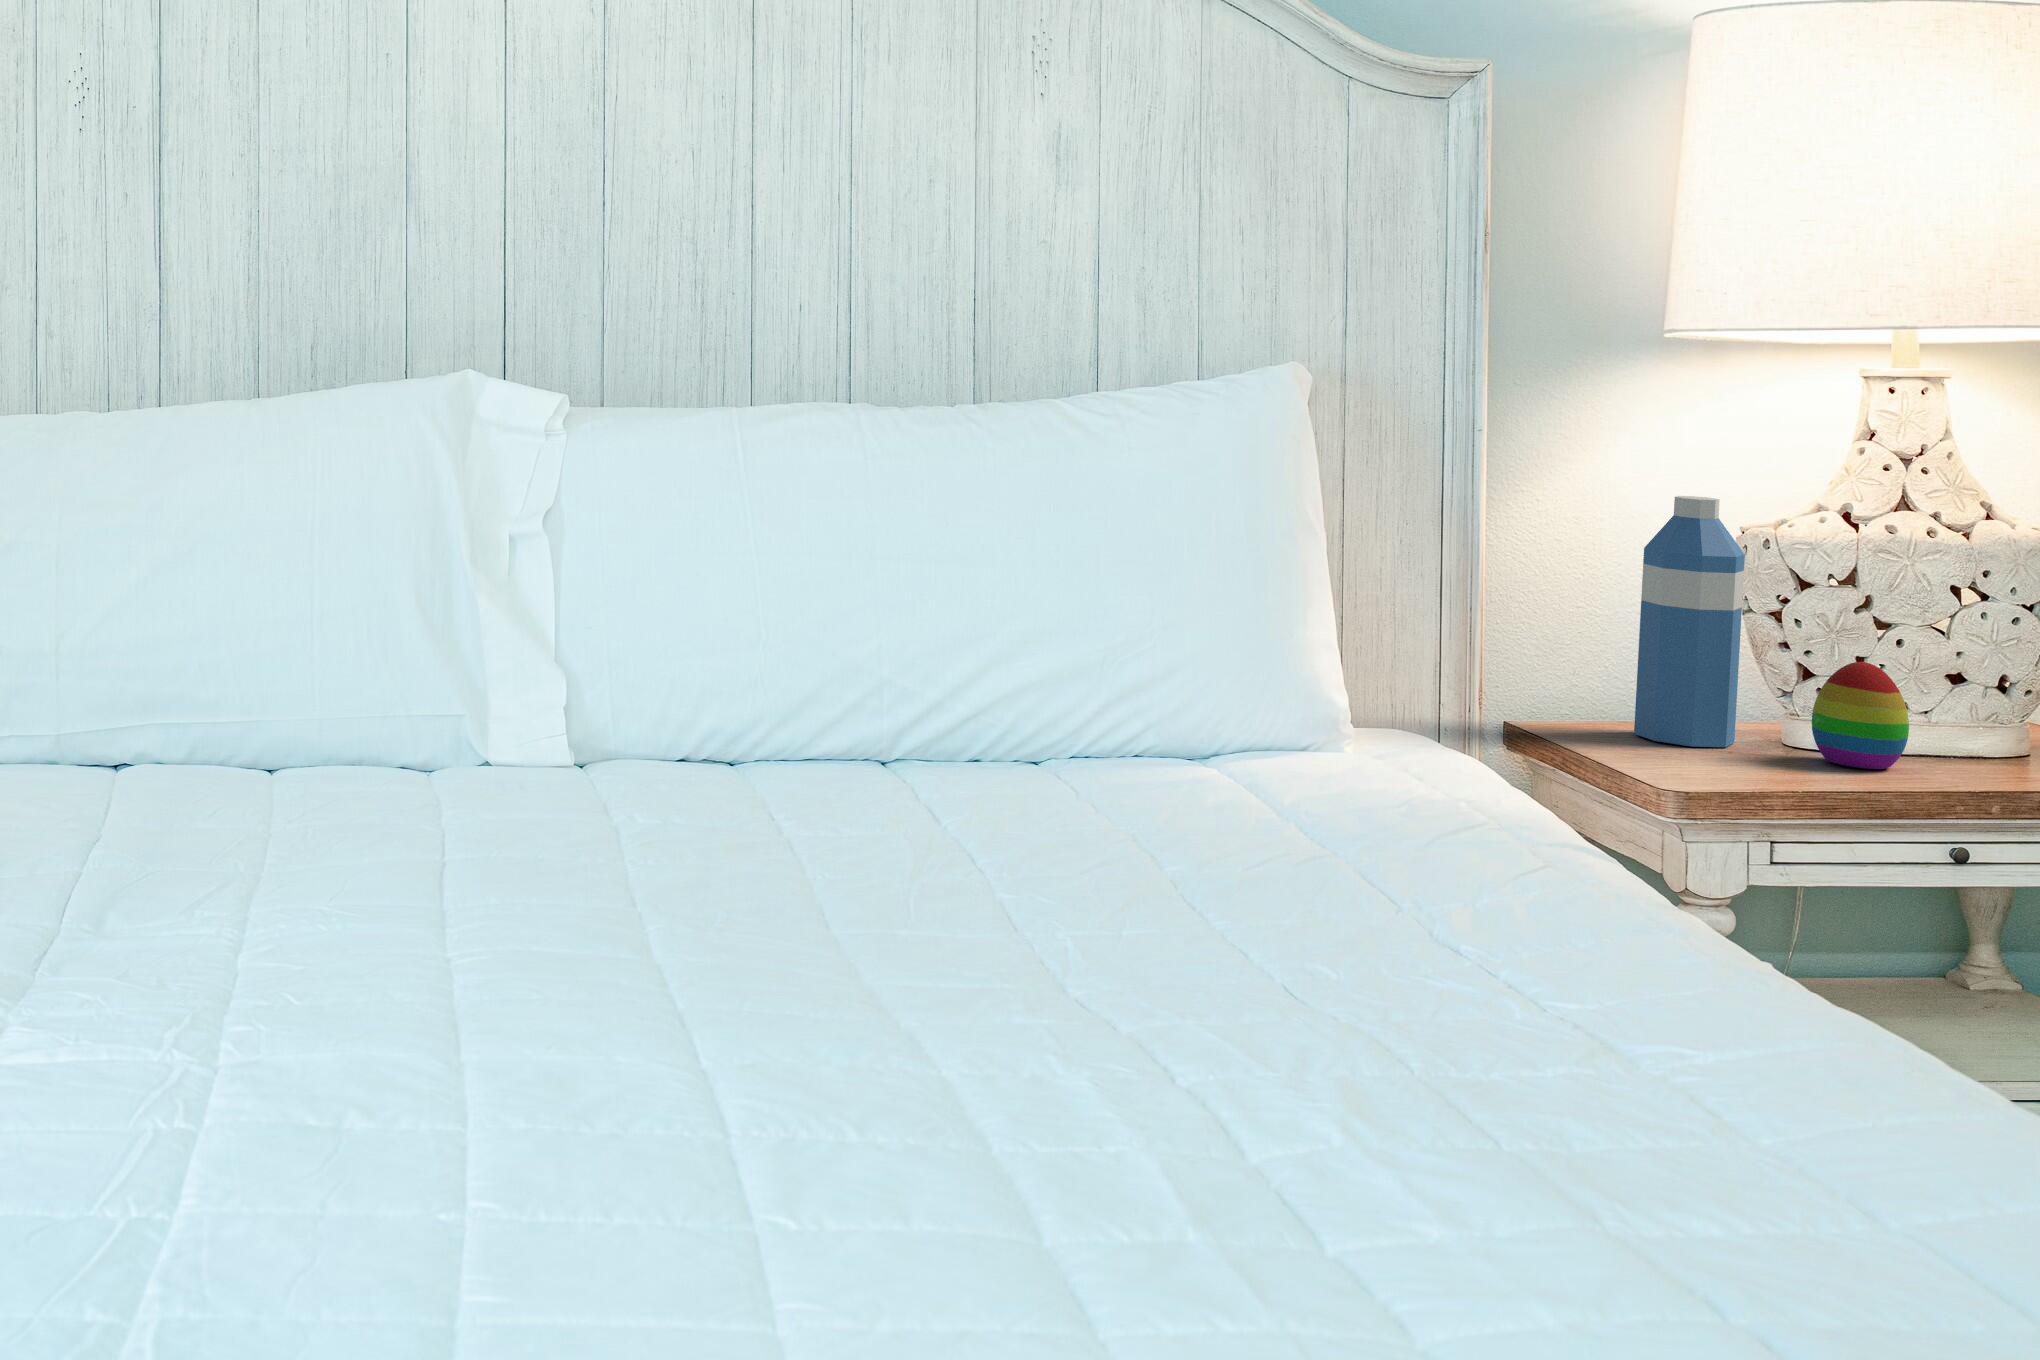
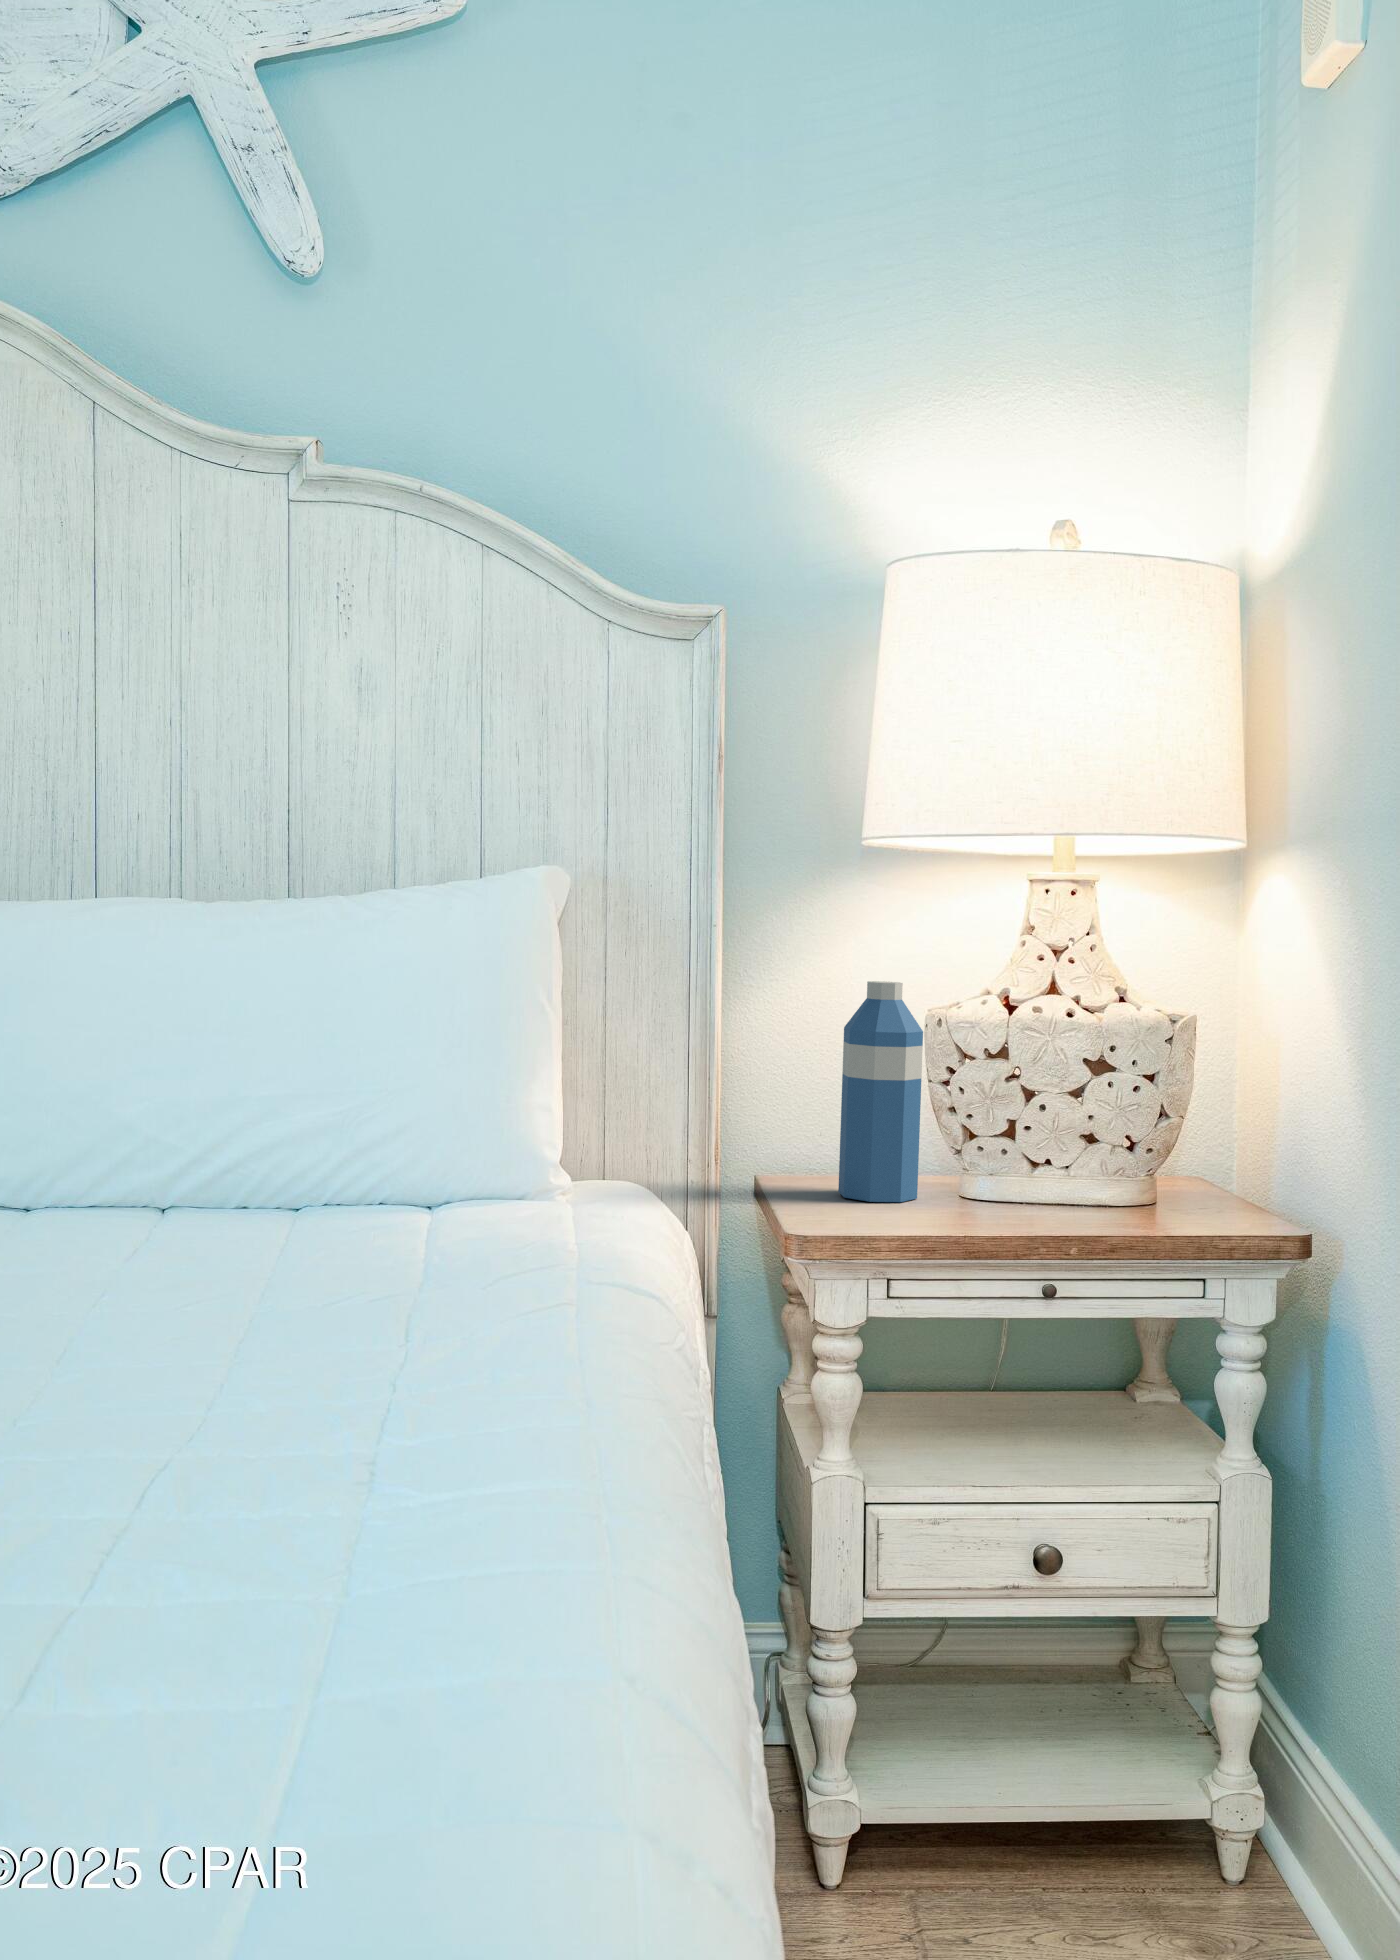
decorative egg: present [1812,662,1909,769] -> none [955,1123,1030,1218]

